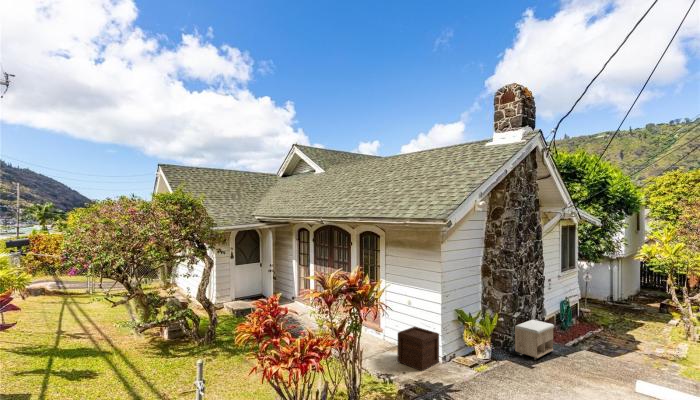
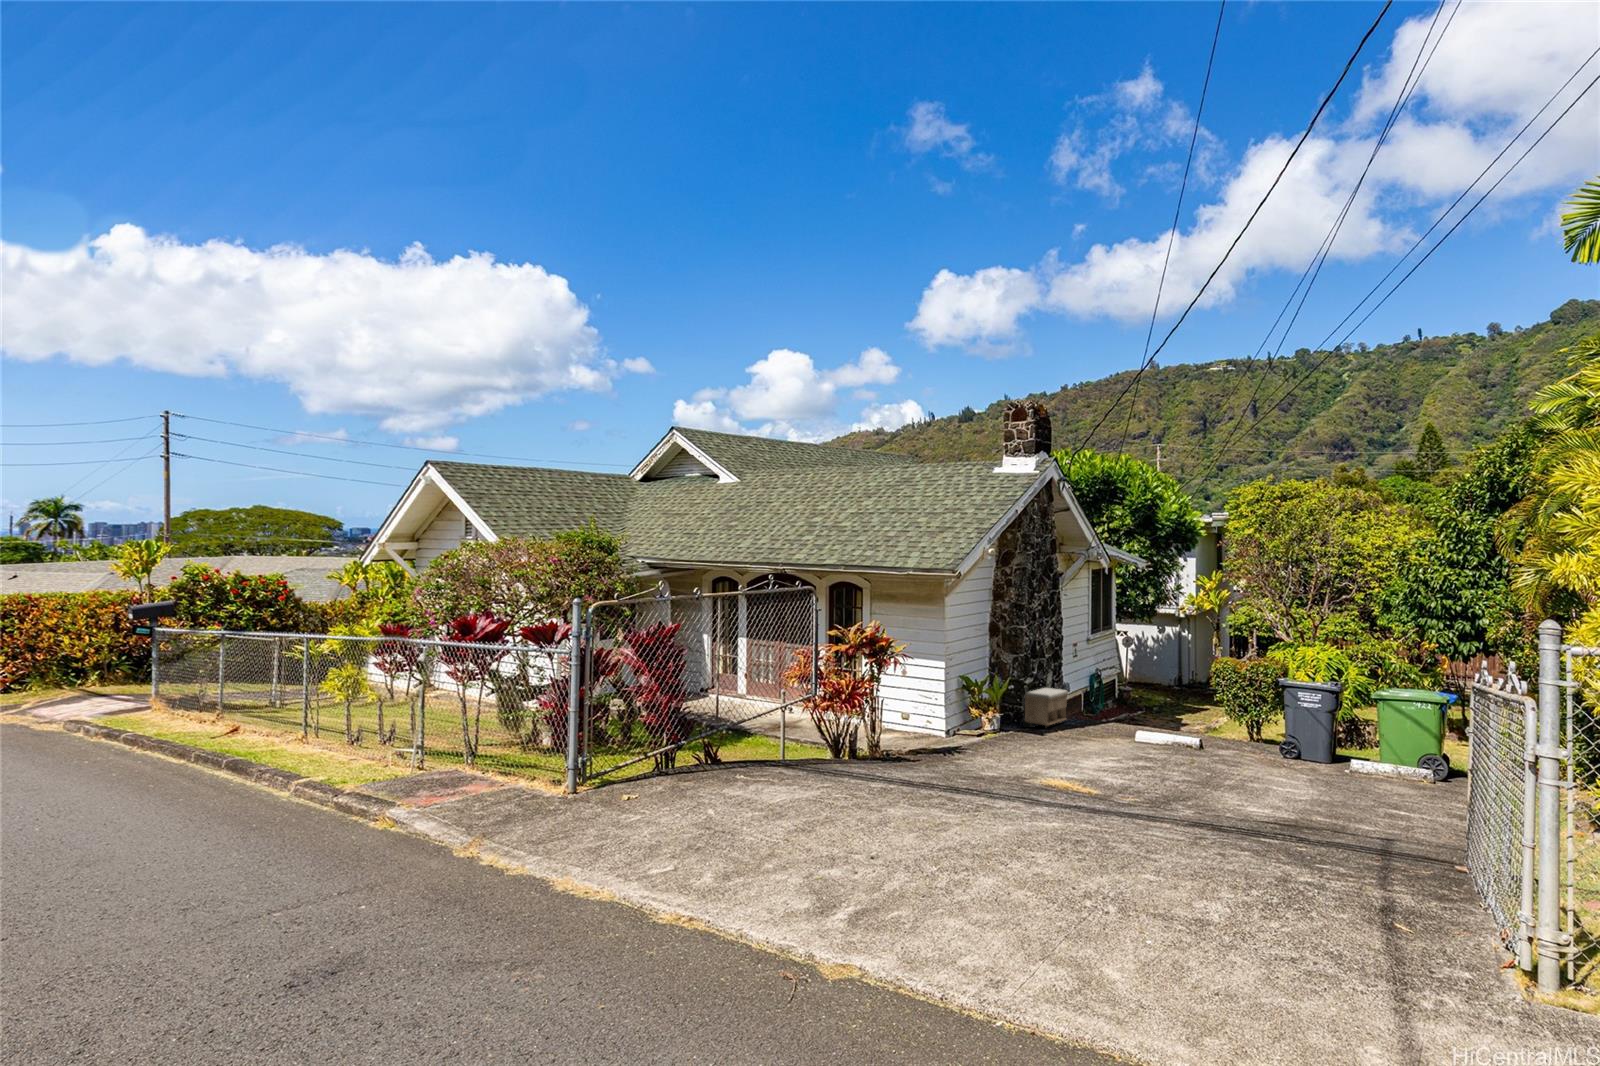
wooden crate: present [397,327,439,371] -> none [896,698,942,742]

